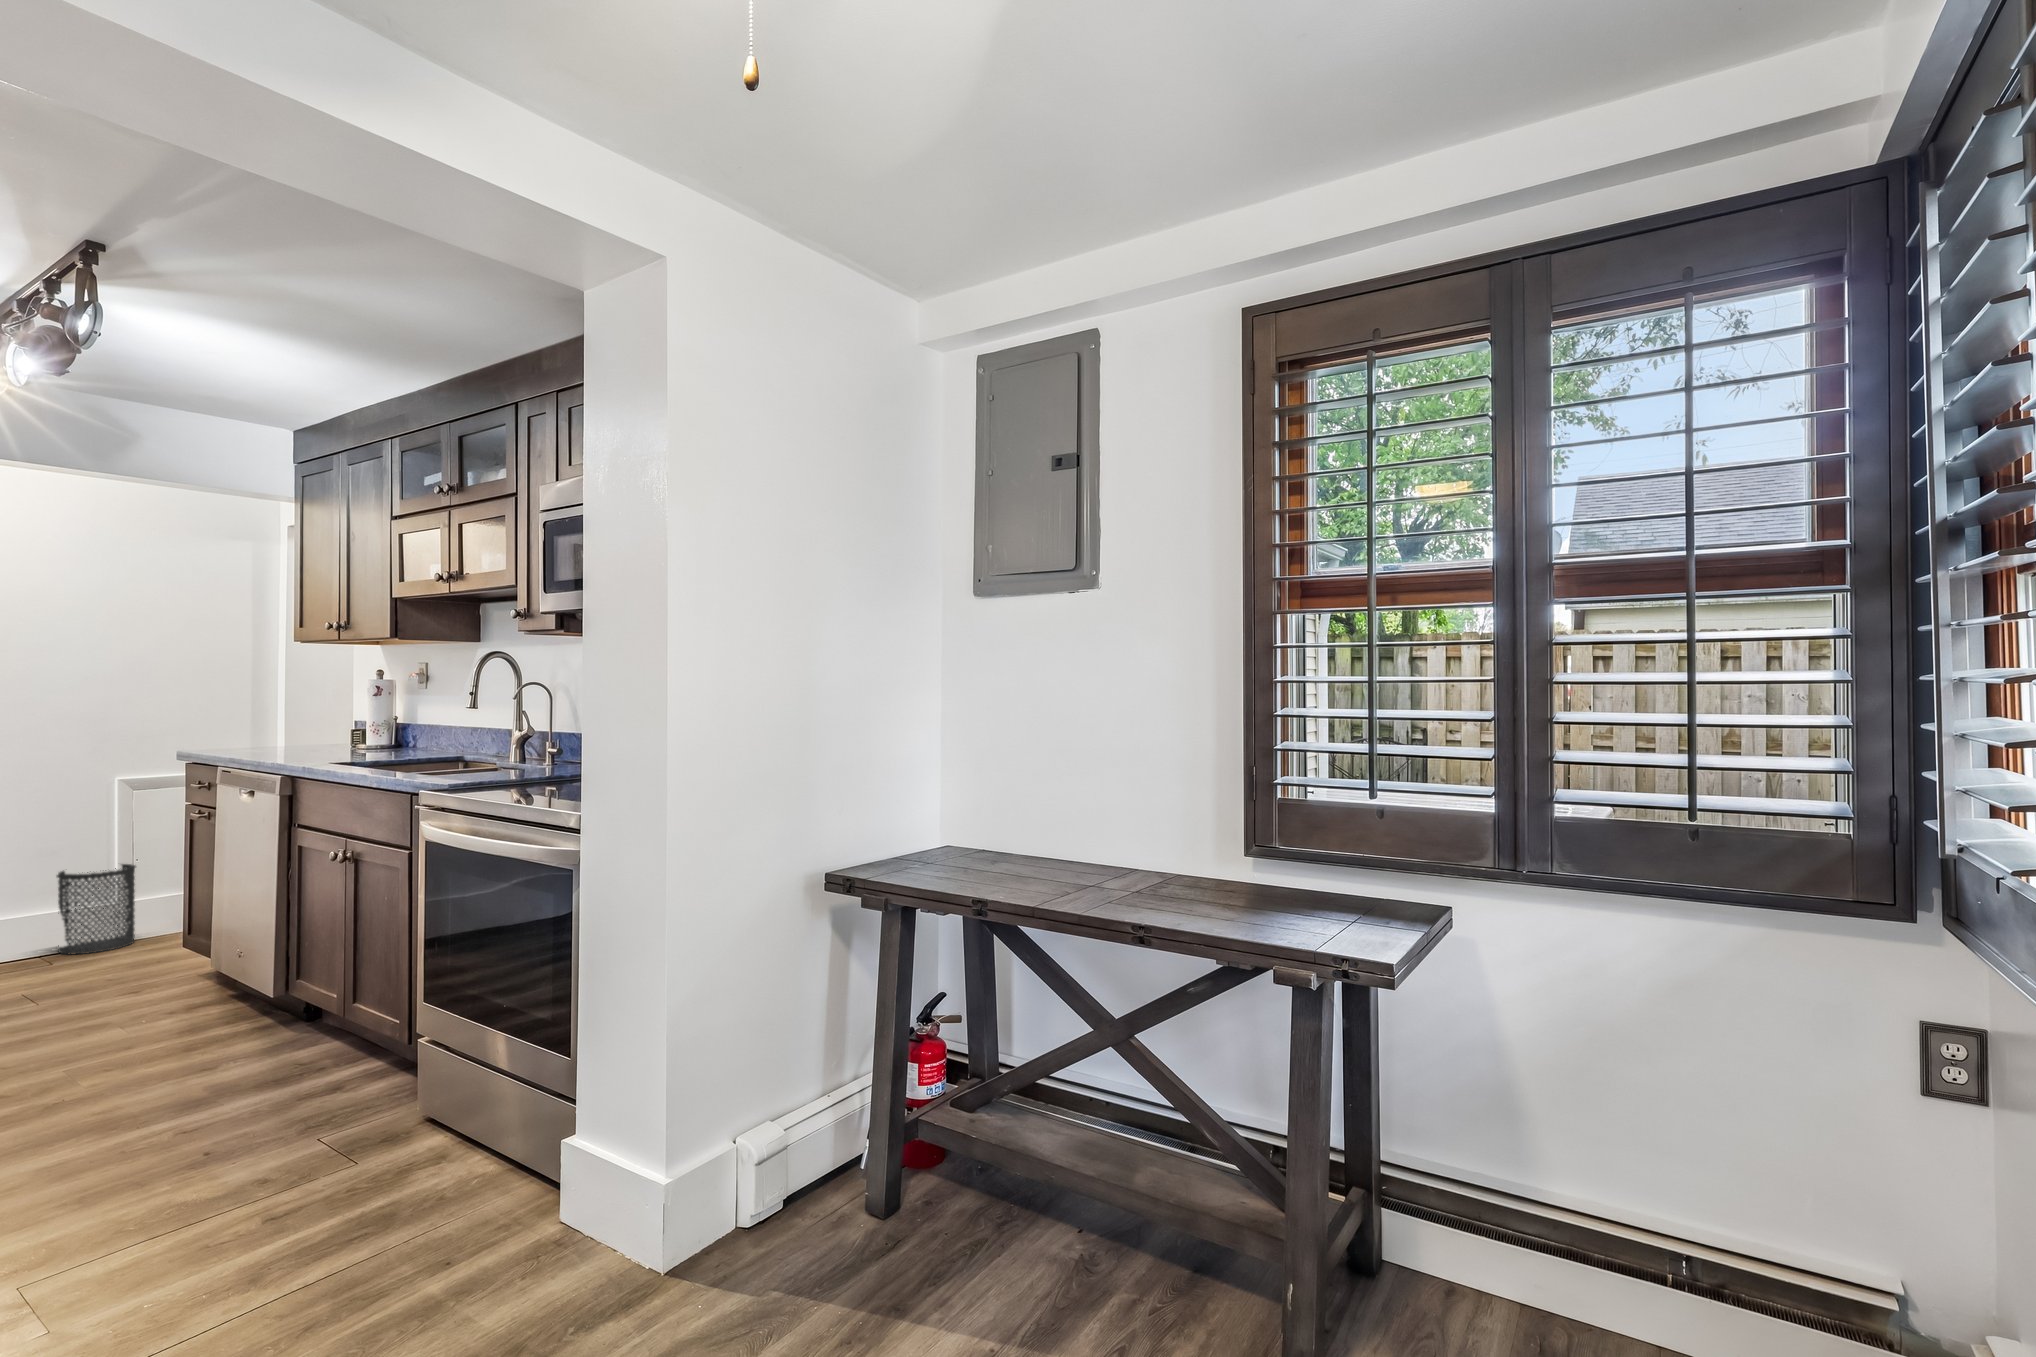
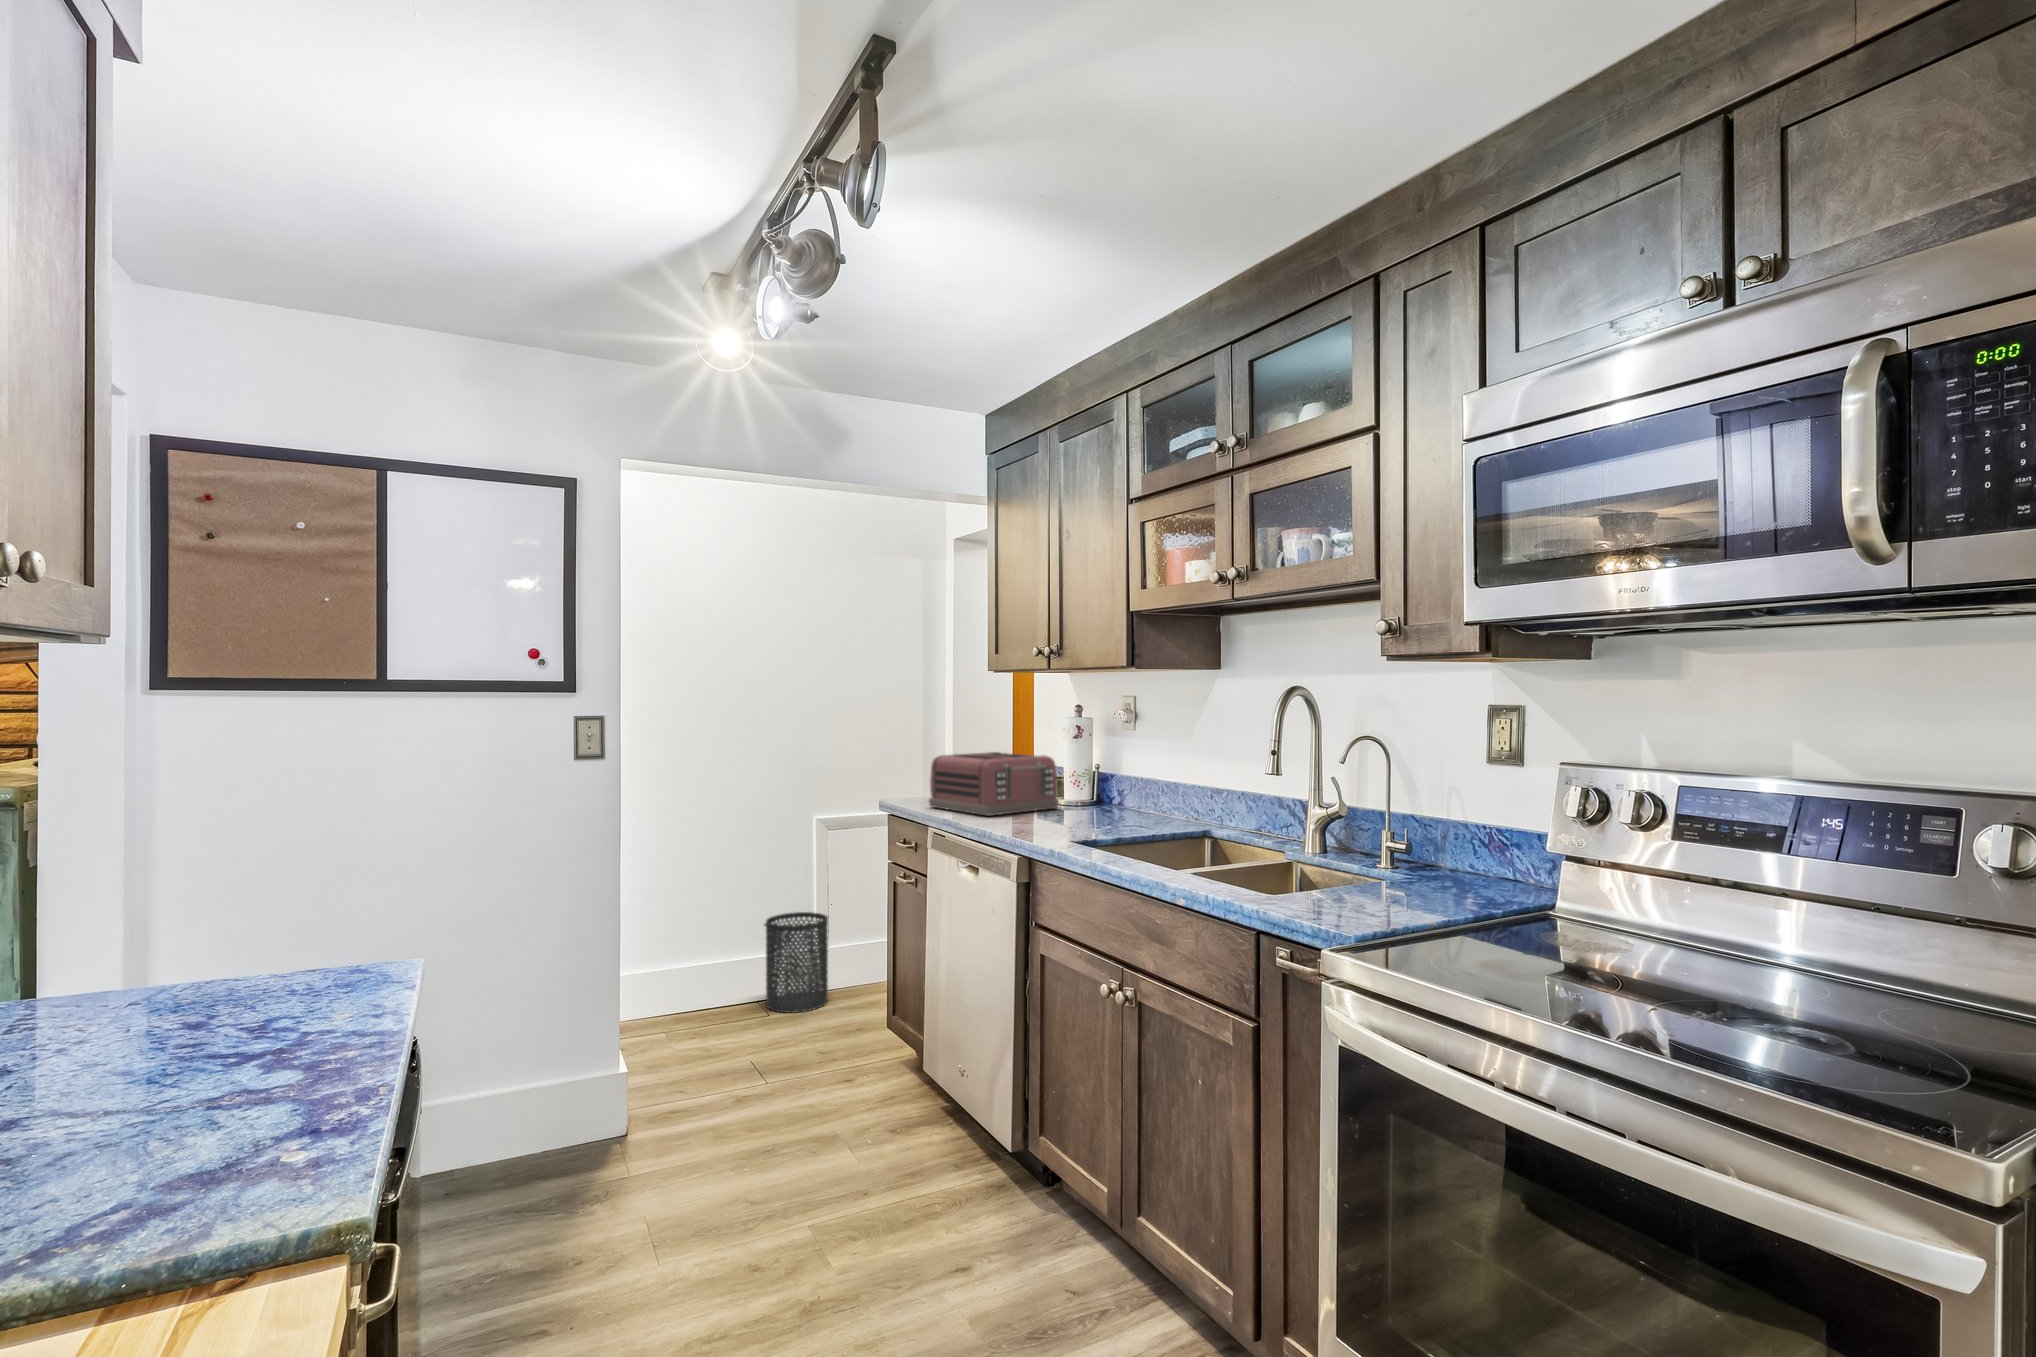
toaster: none [225,708,352,755] -> present [929,752,1058,816]

